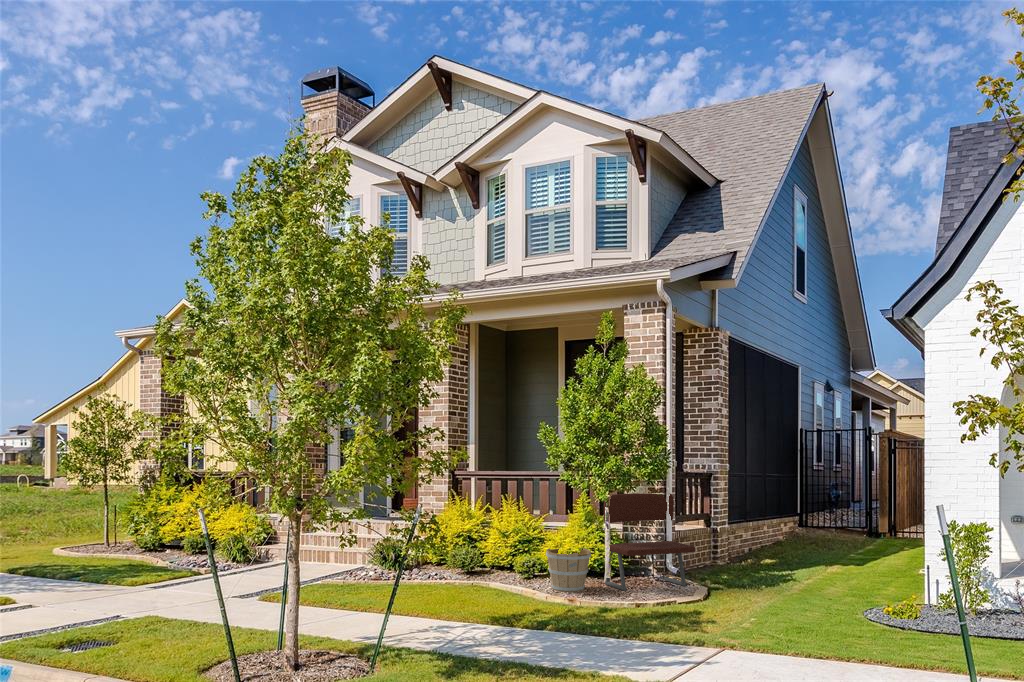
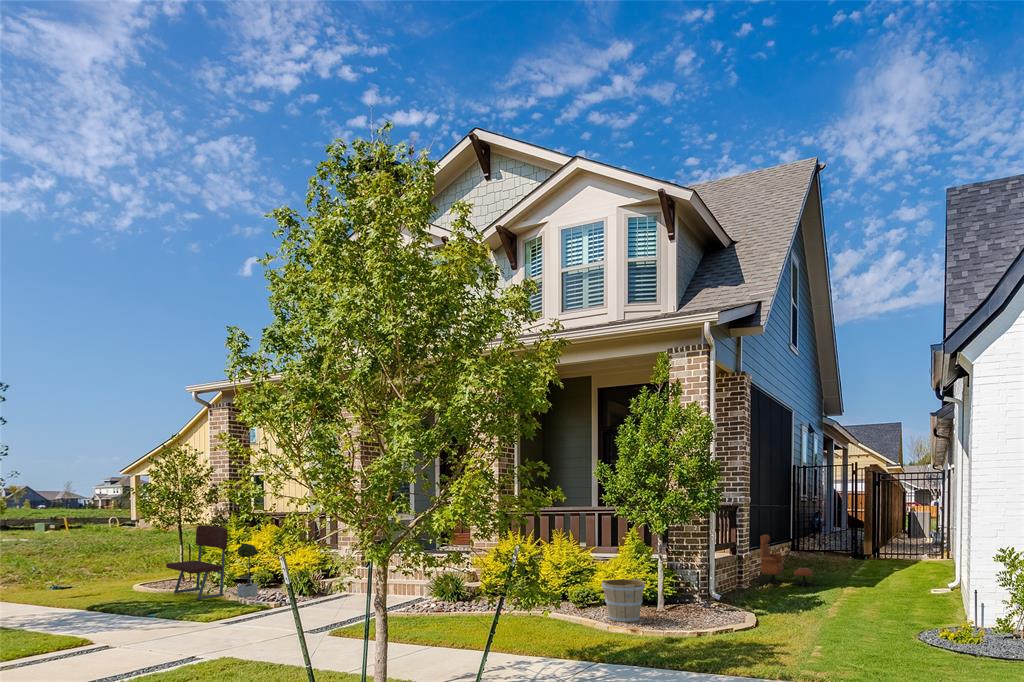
bench: present [604,493,696,591] -> present [166,525,228,599]
lounge chair: none [734,505,793,562] -> present [760,534,816,587]
potted tree: none [167,506,191,564] -> present [238,543,259,598]

